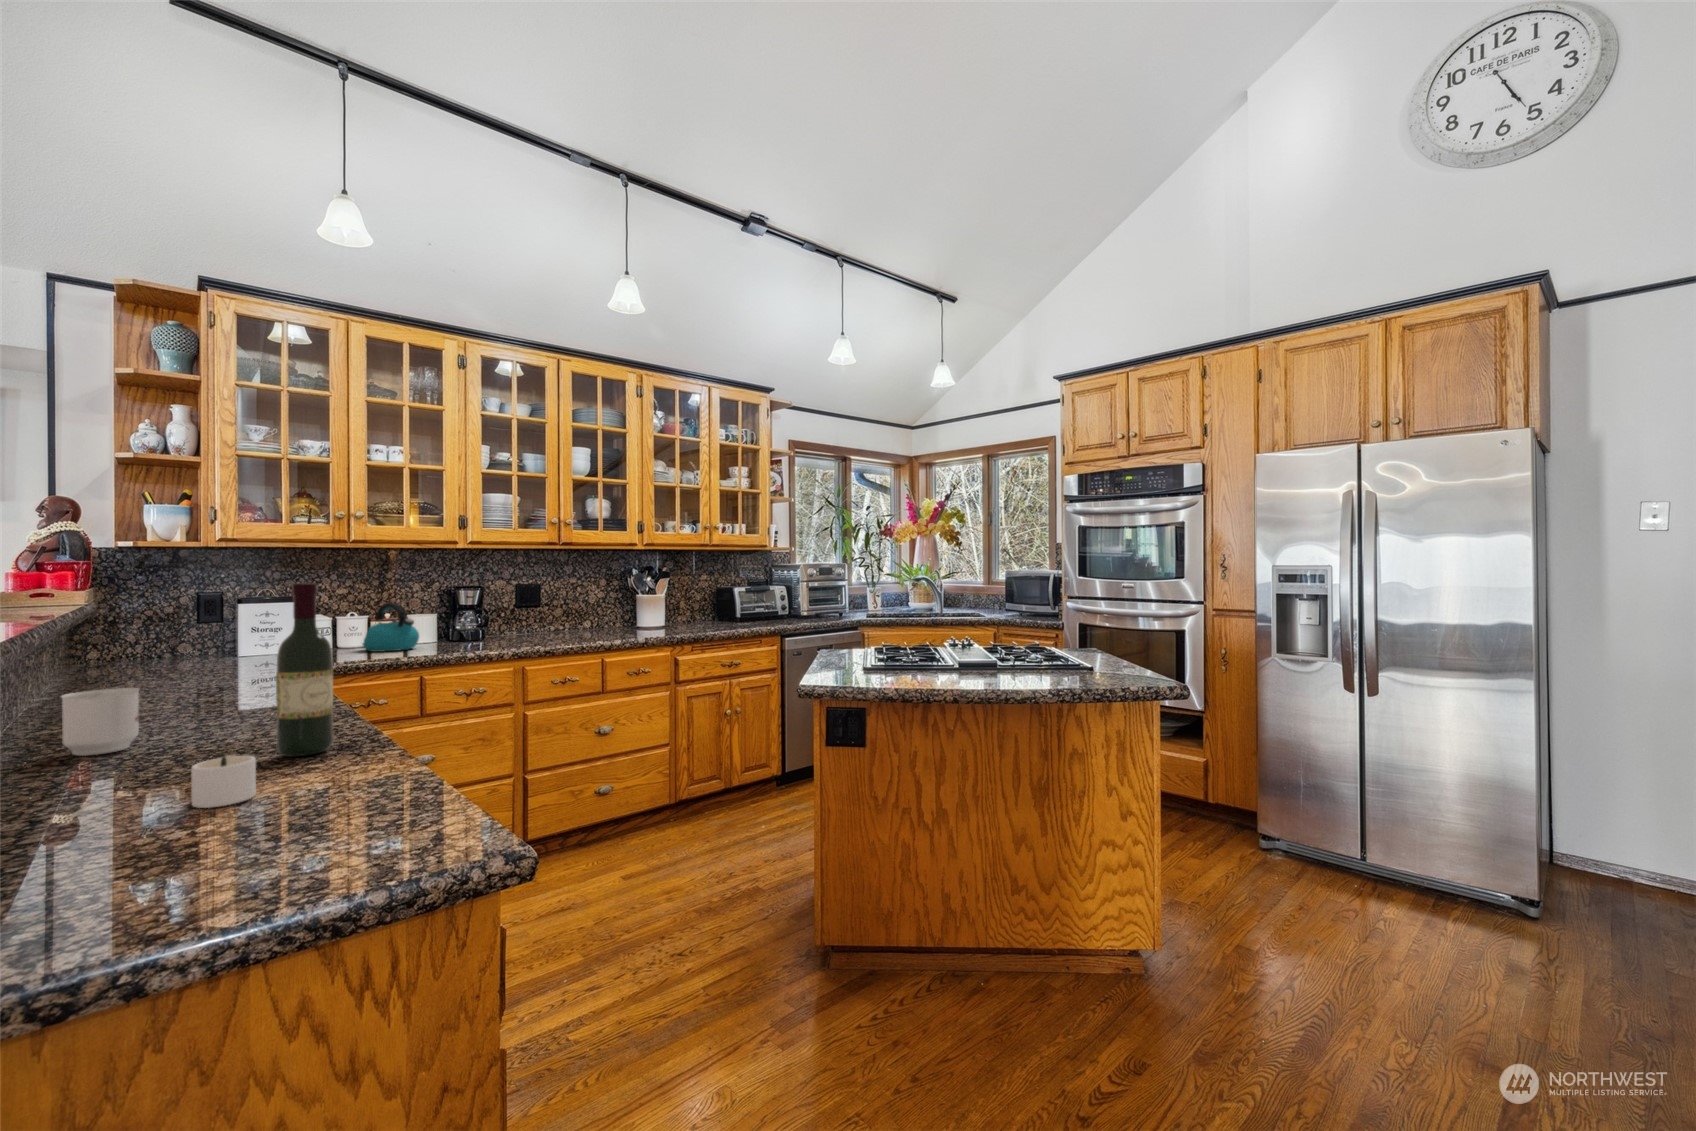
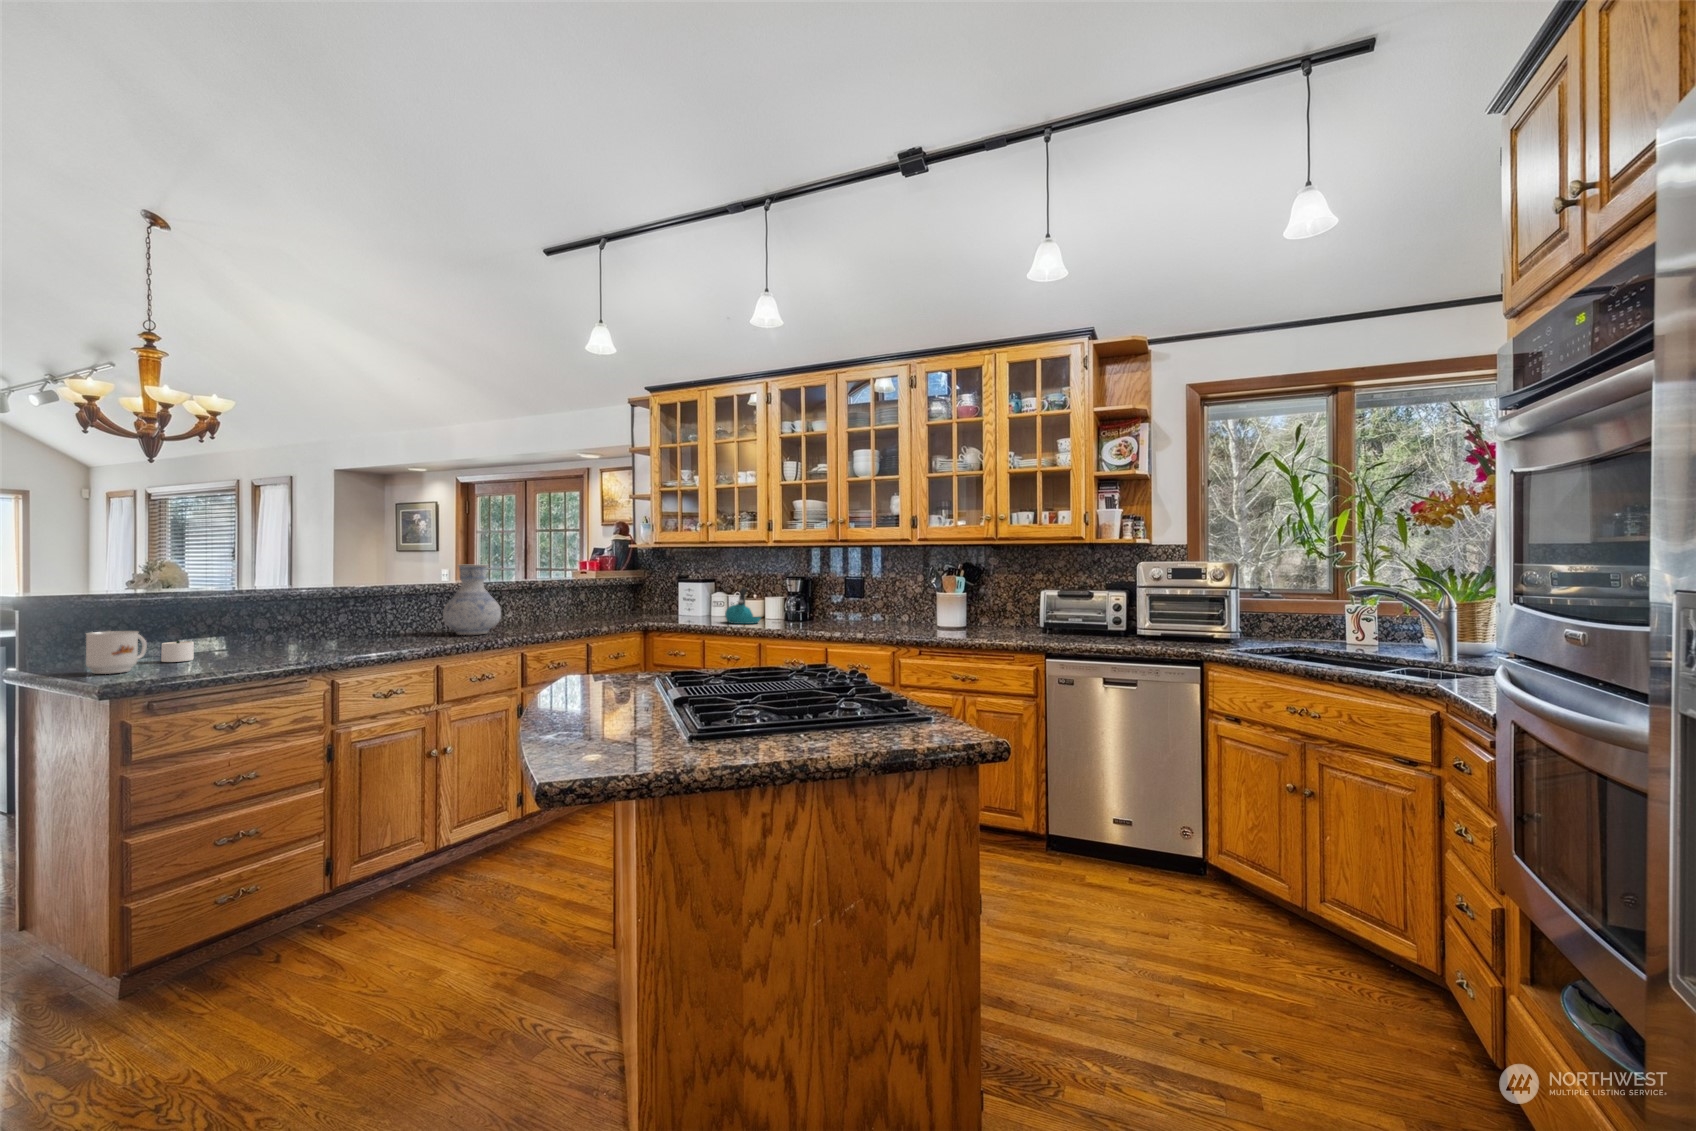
vase: none [136,581,261,711] -> present [443,564,501,635]
wine bottle: present [276,583,333,757] -> none [286,561,318,655]
mug: present [61,688,140,756] -> present [86,631,147,674]

